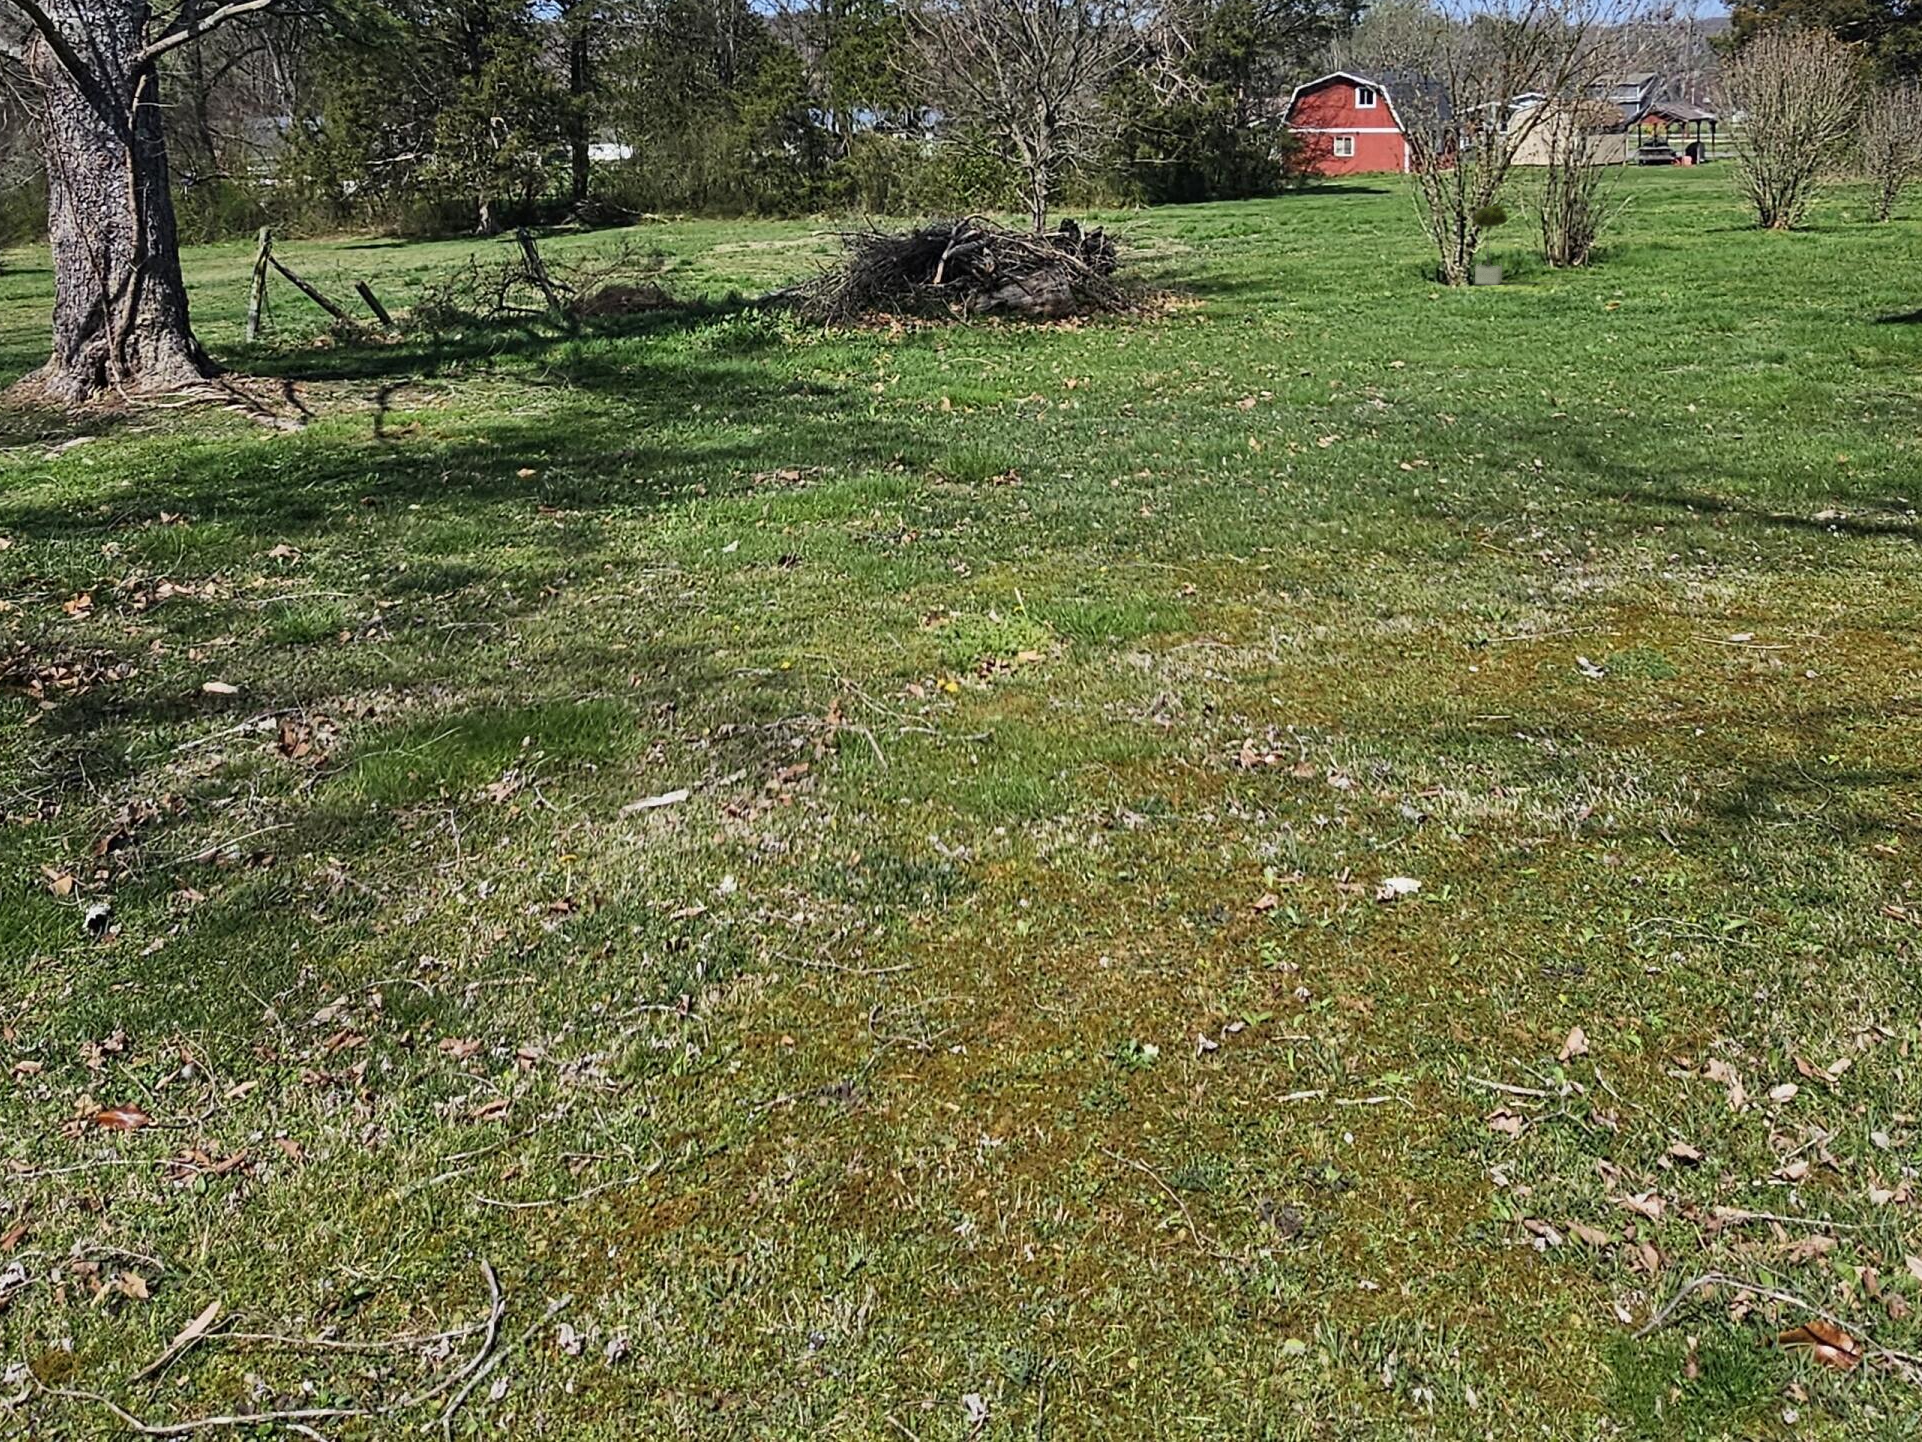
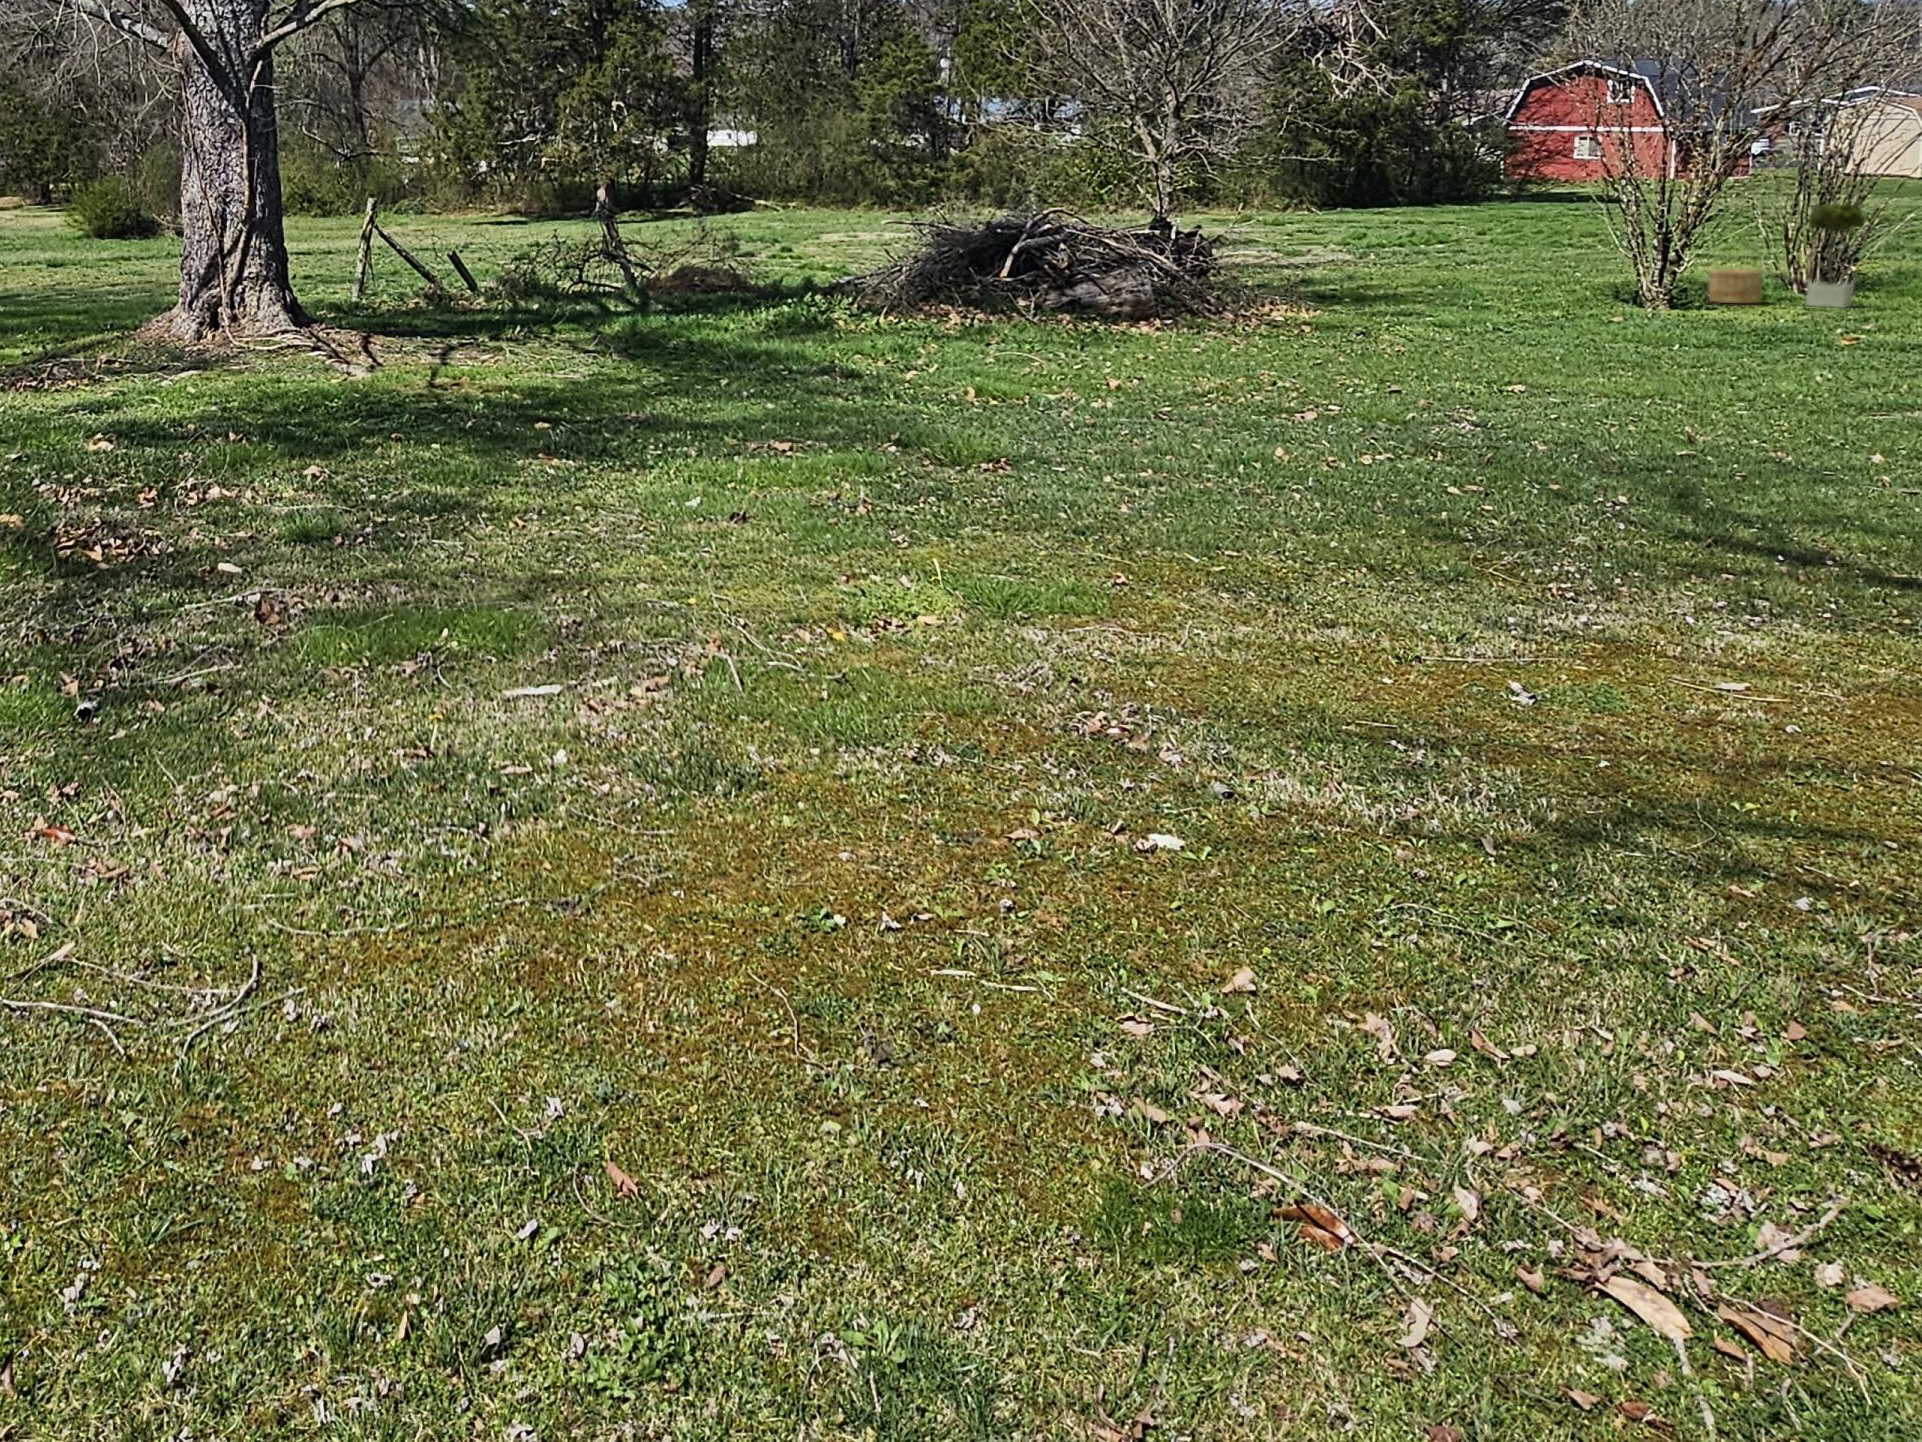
wooden bucket: none [1414,257,1448,284] -> present [1709,269,1762,303]

